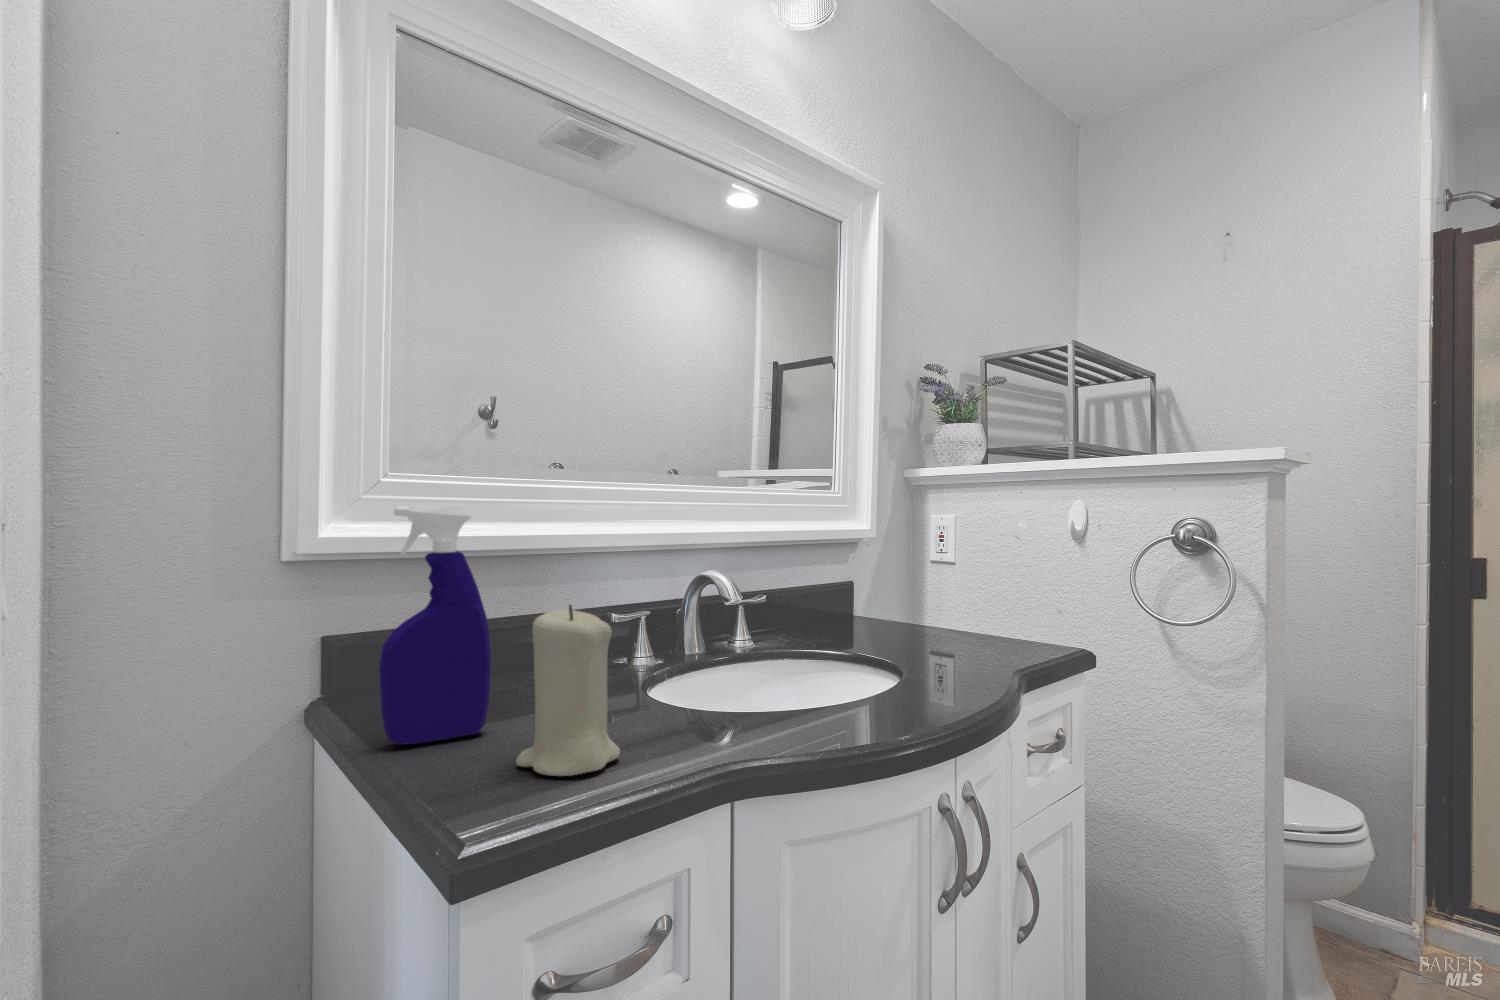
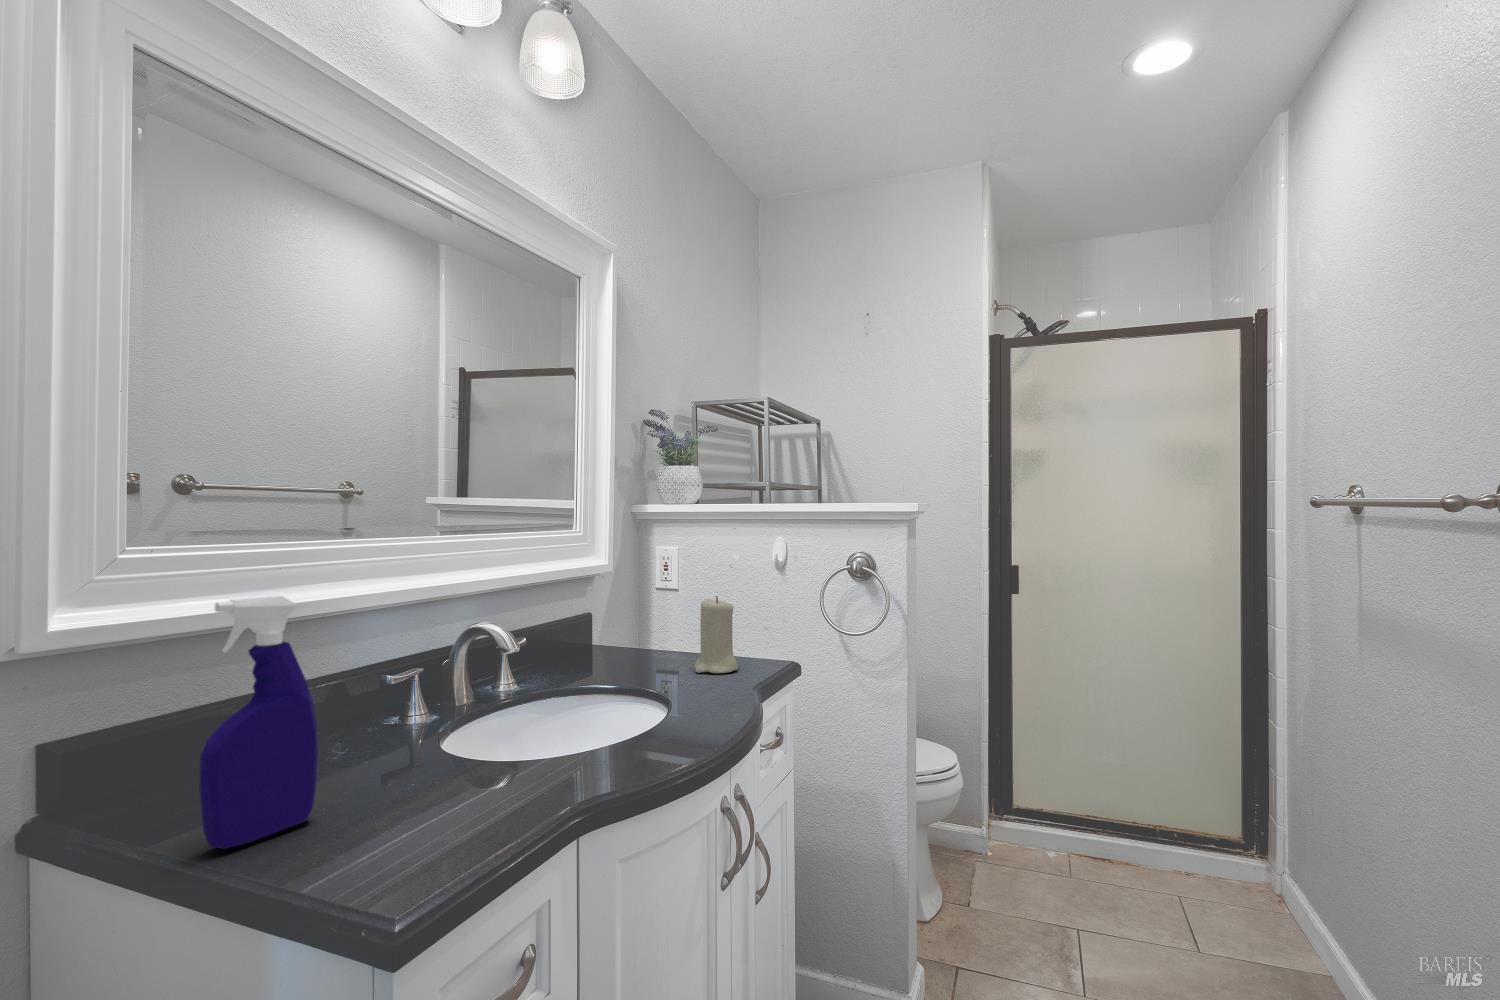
candle: present [516,605,620,776] -> present [694,596,738,673]

